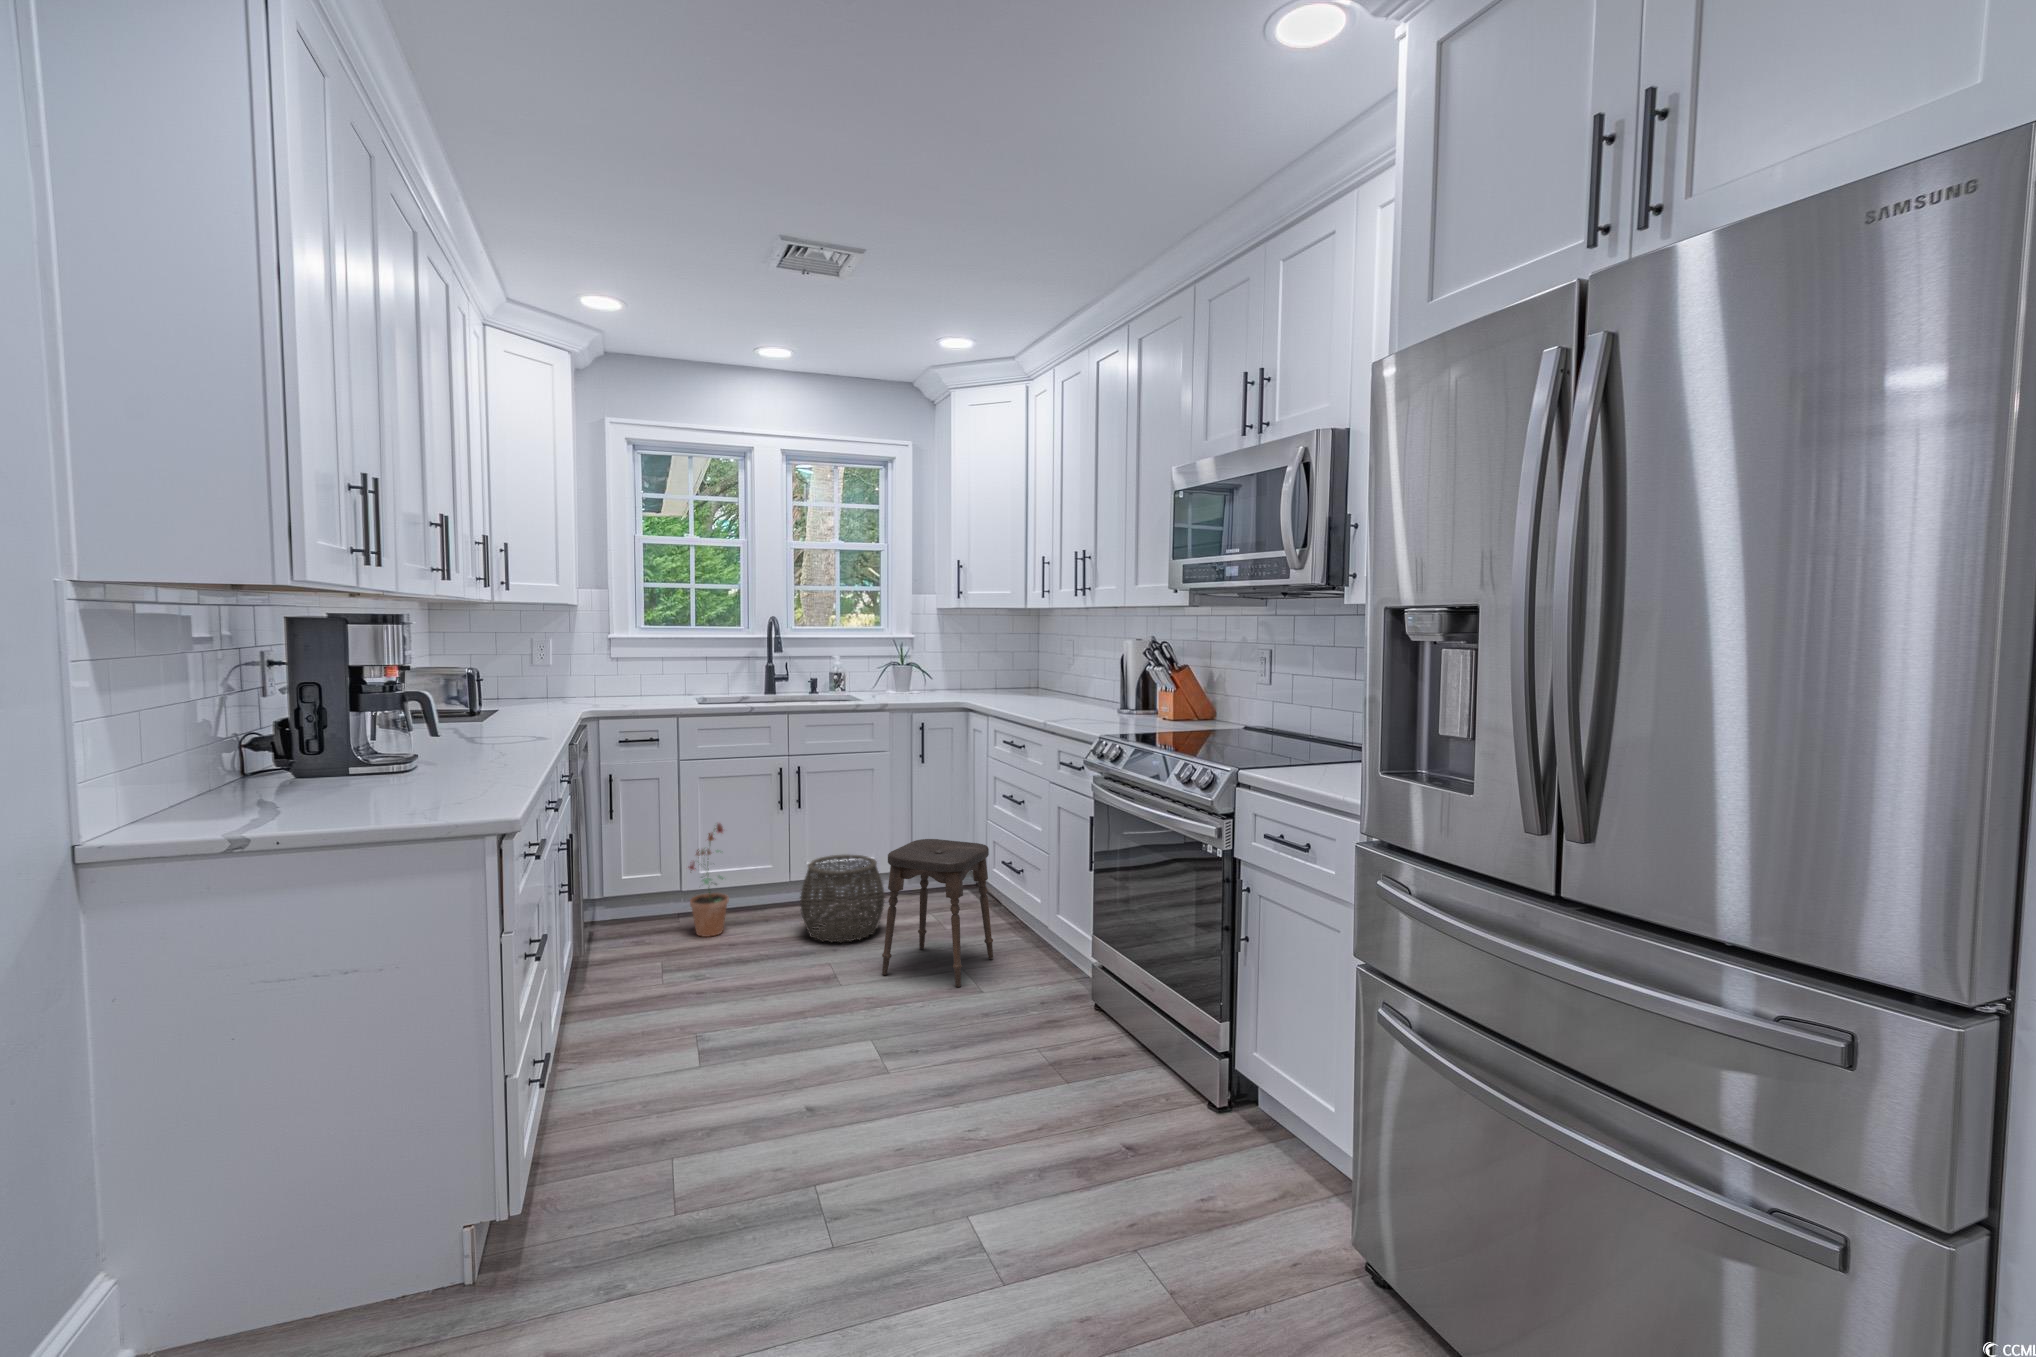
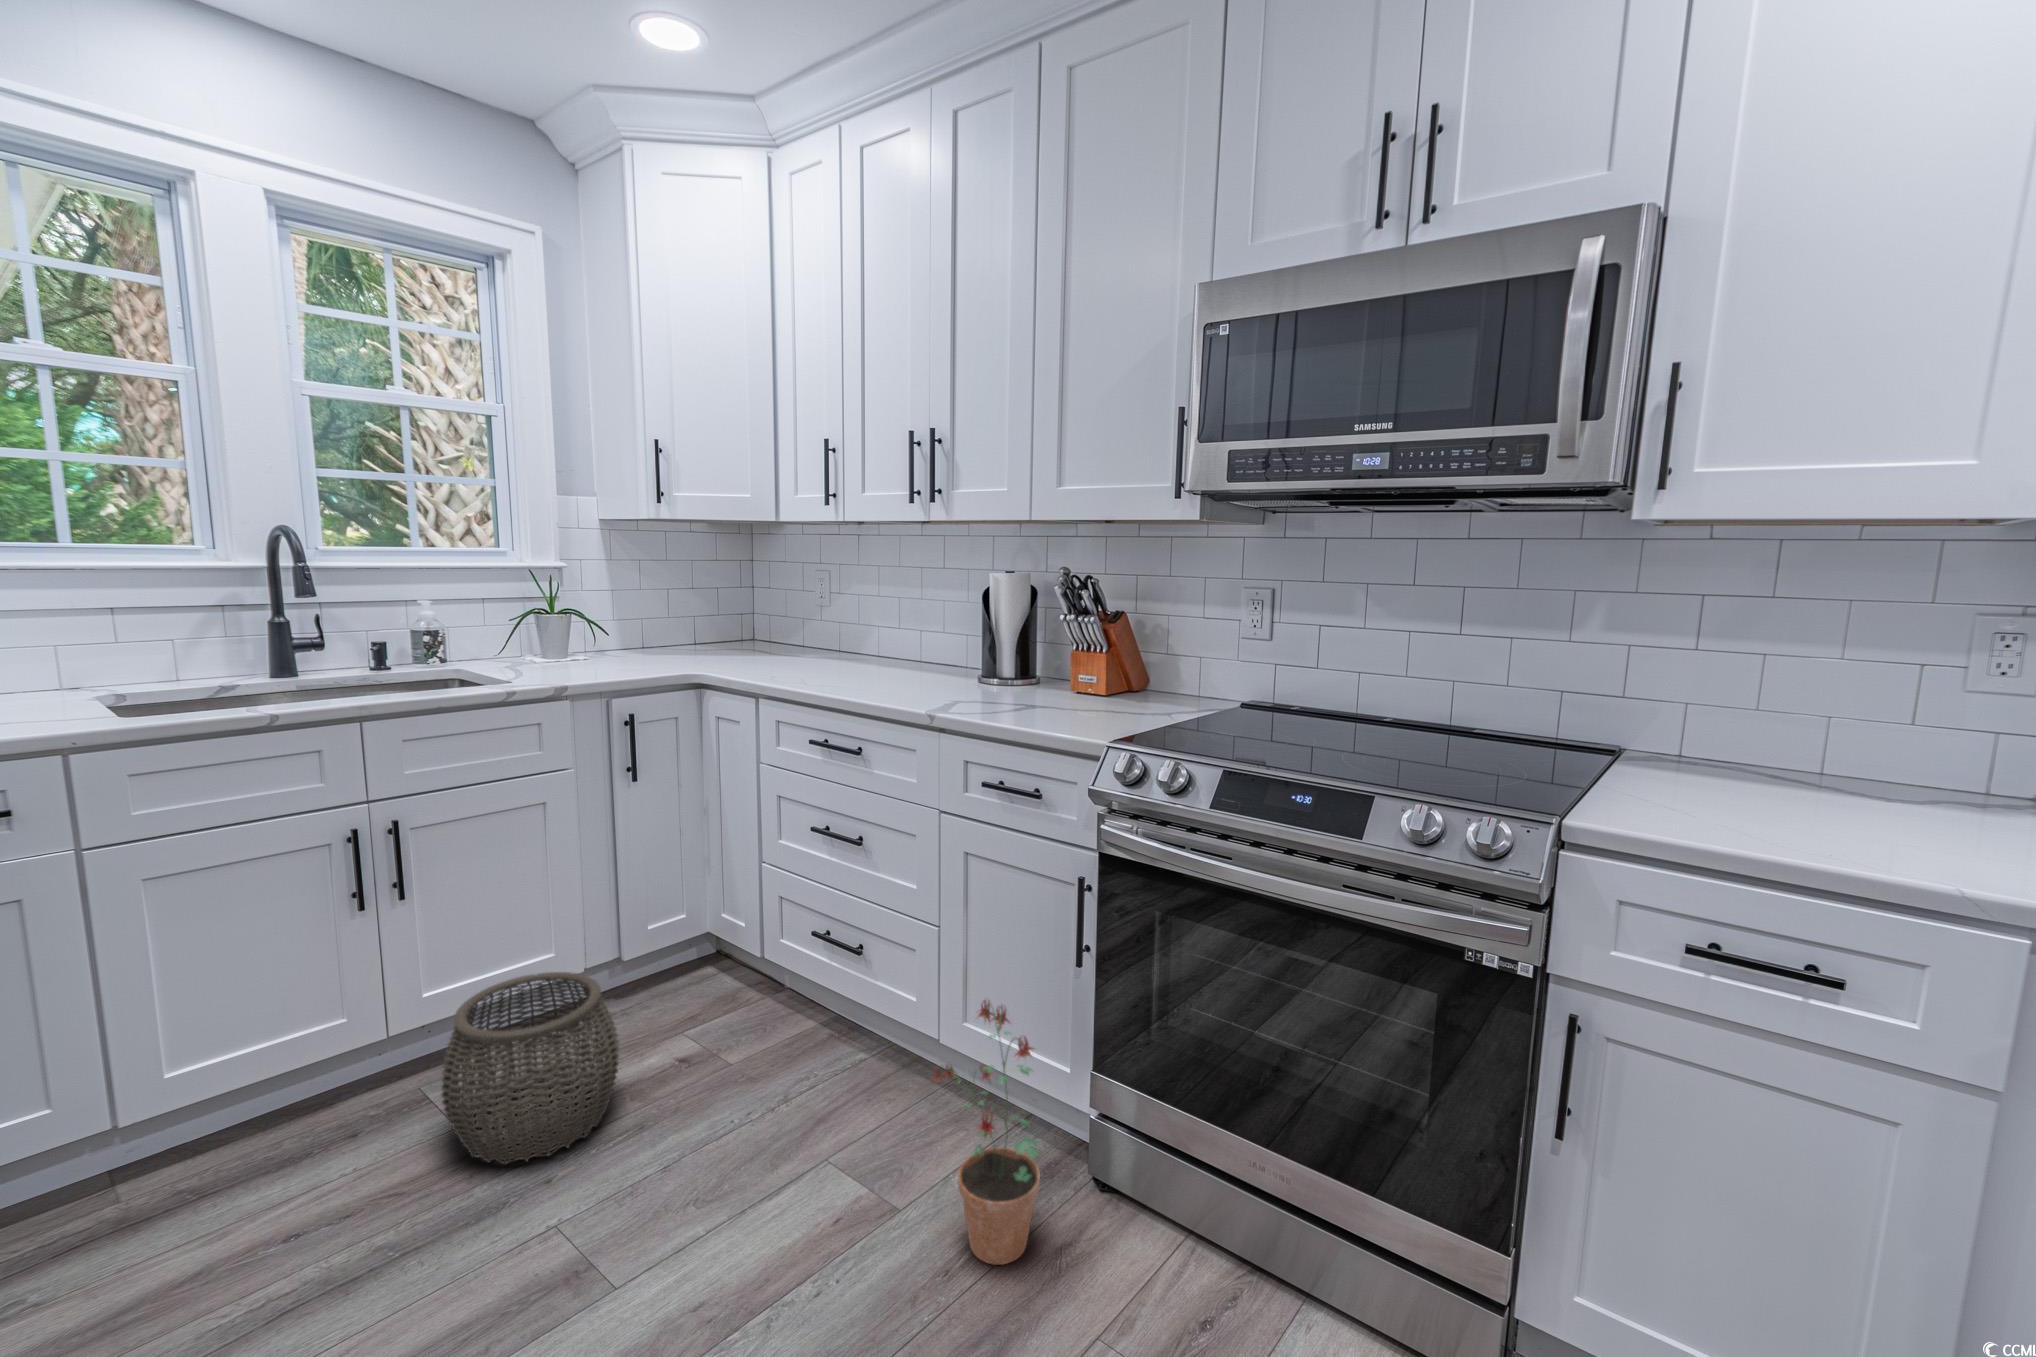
potted plant: present [688,823,729,937] -> present [933,1000,1040,1265]
stool: present [882,839,993,987] -> none [677,932,855,1225]

